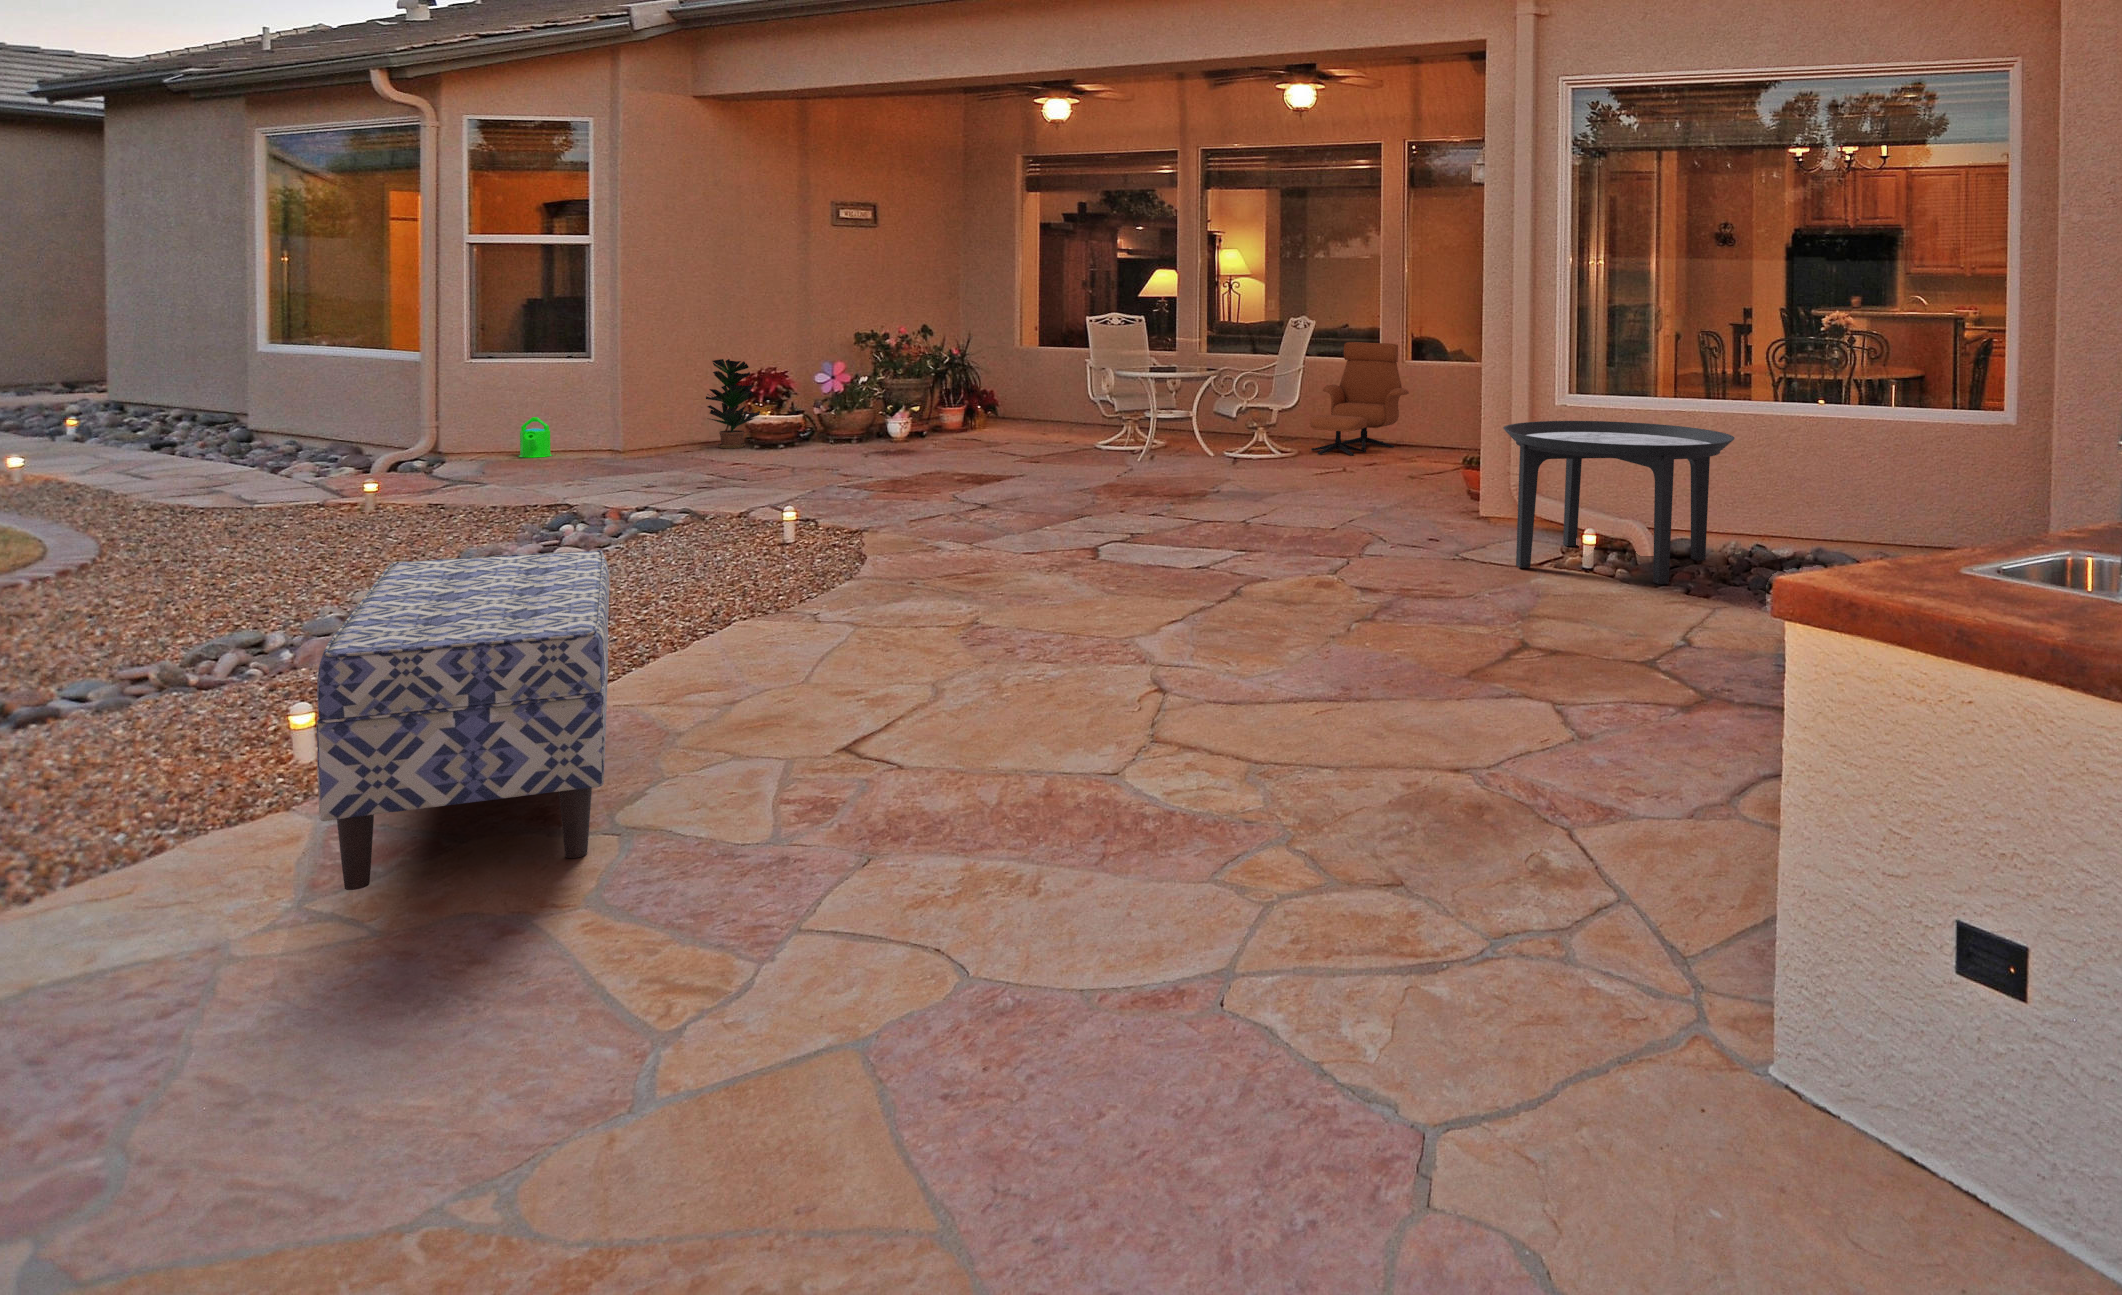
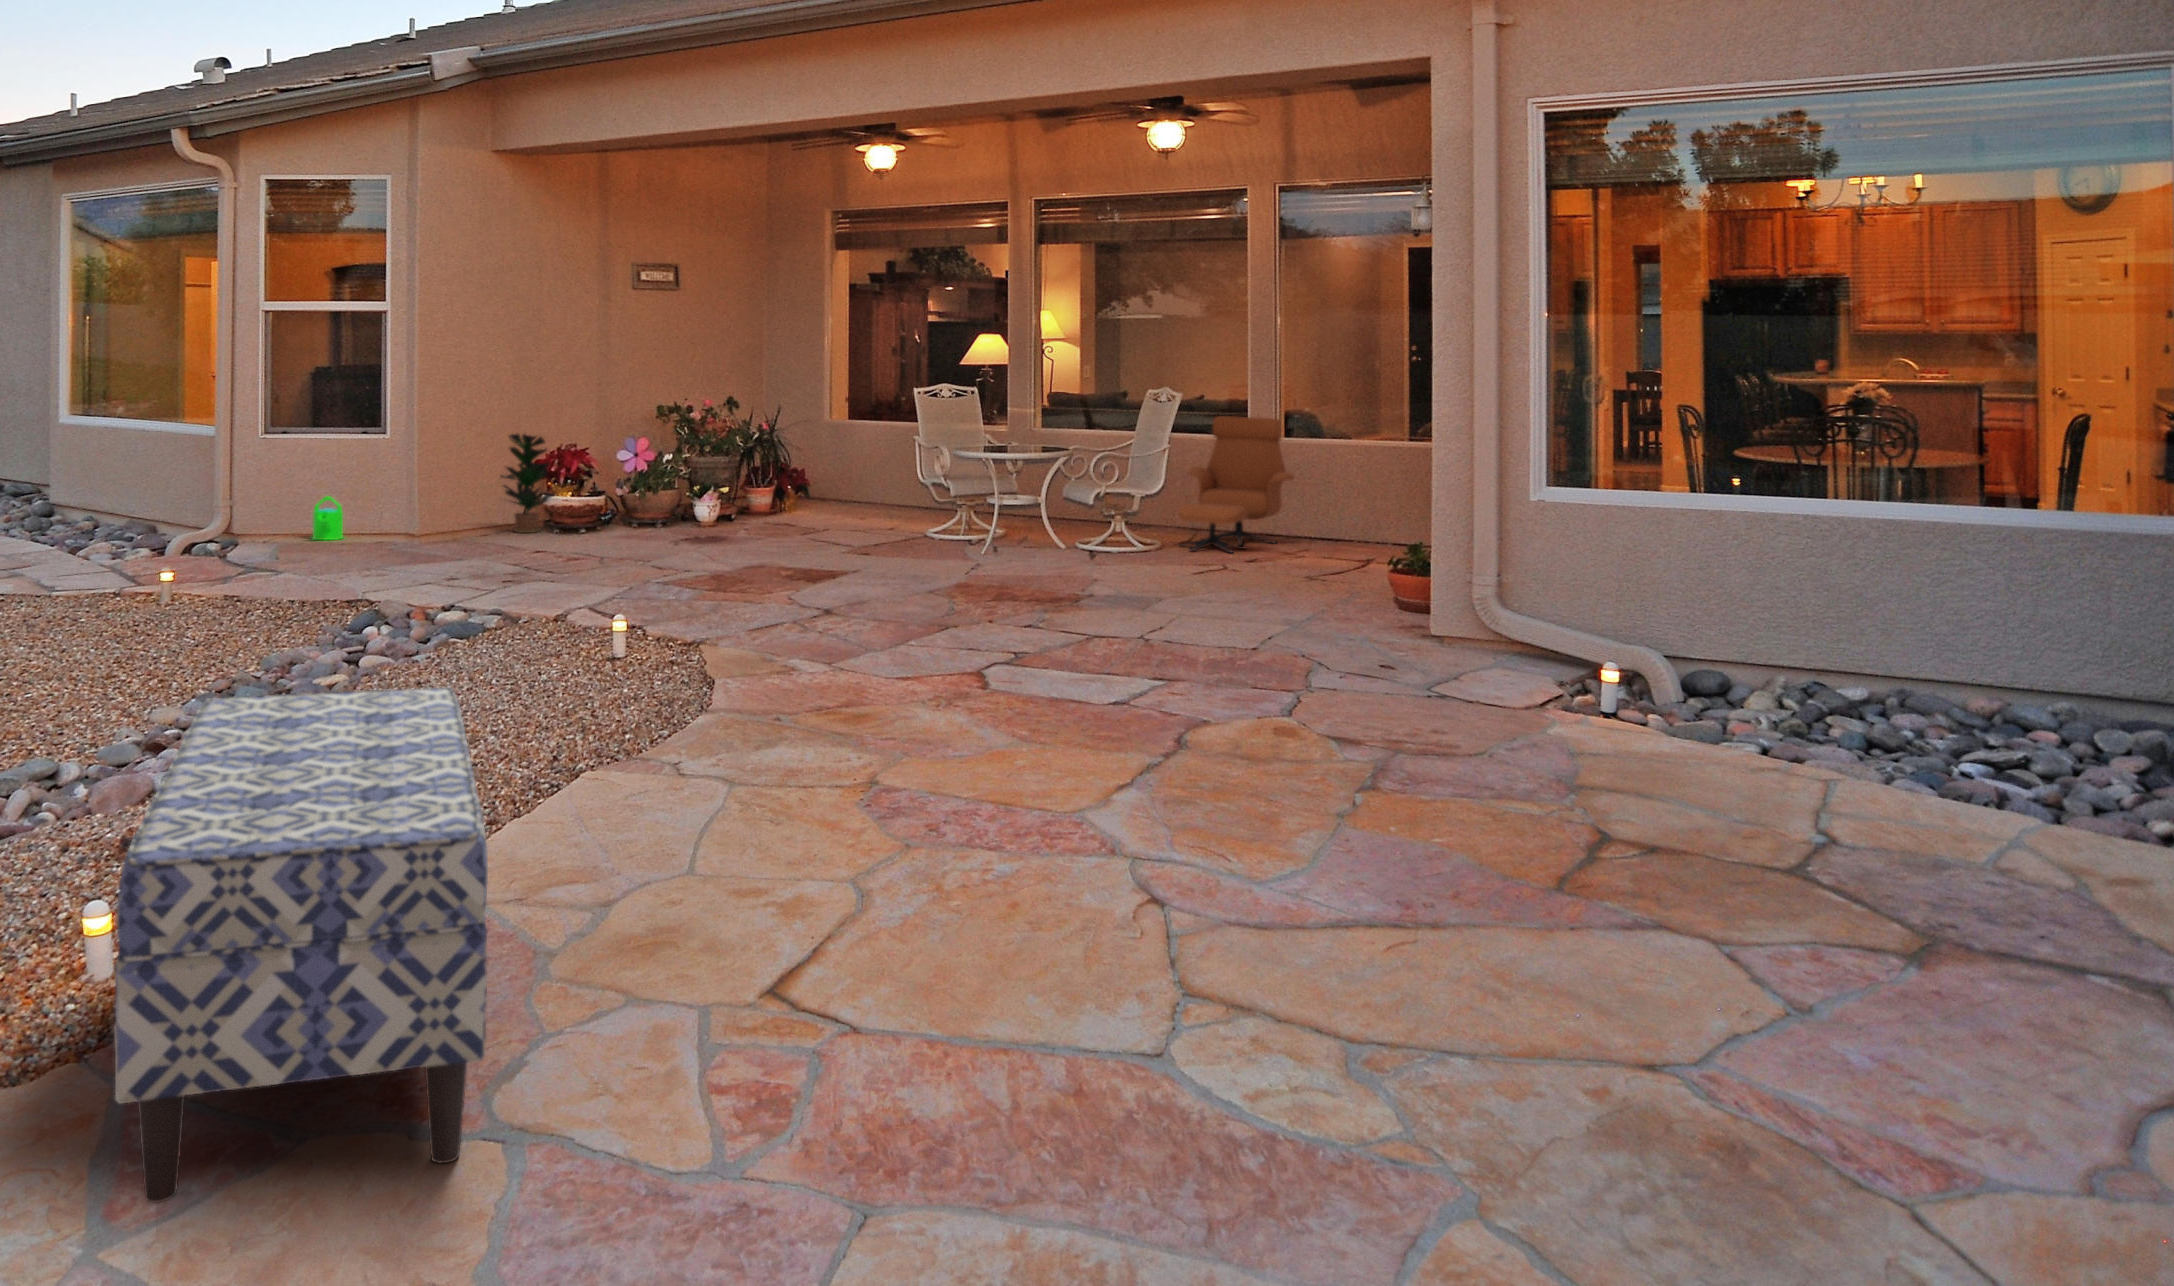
round table: present [1503,421,1735,584] -> none [1519,521,1869,753]

